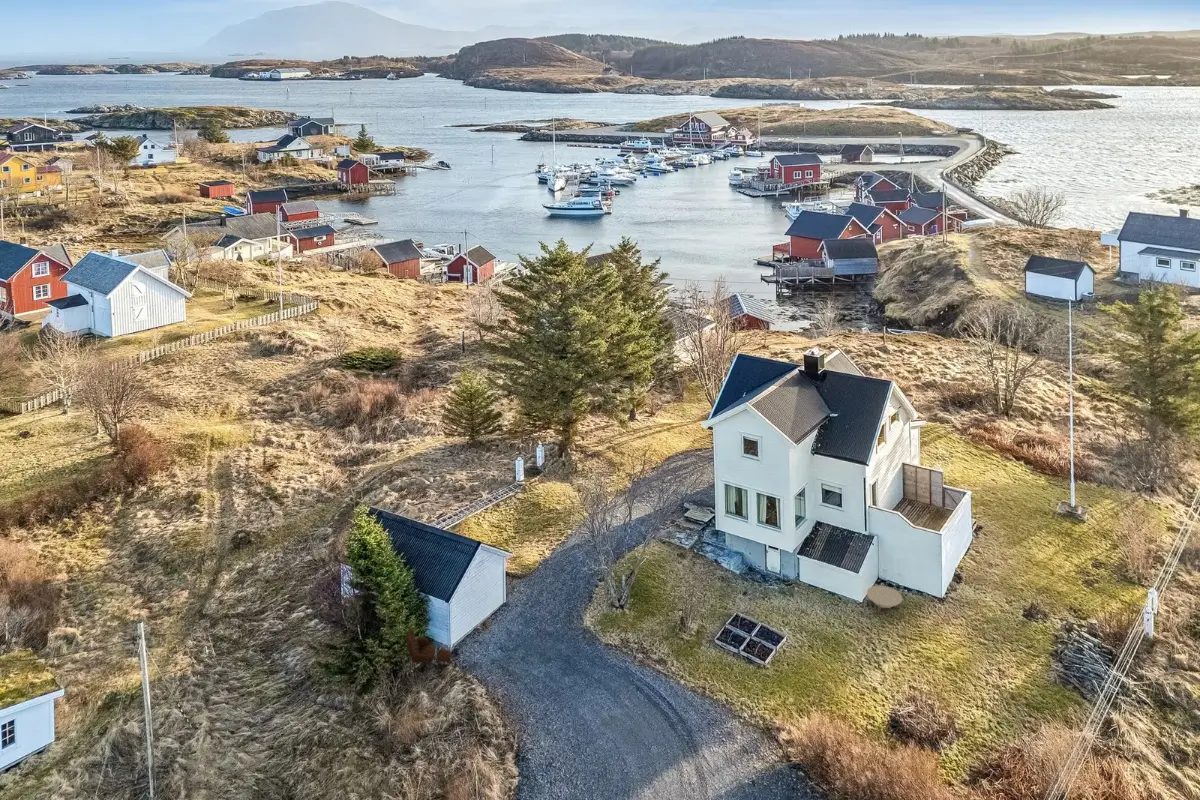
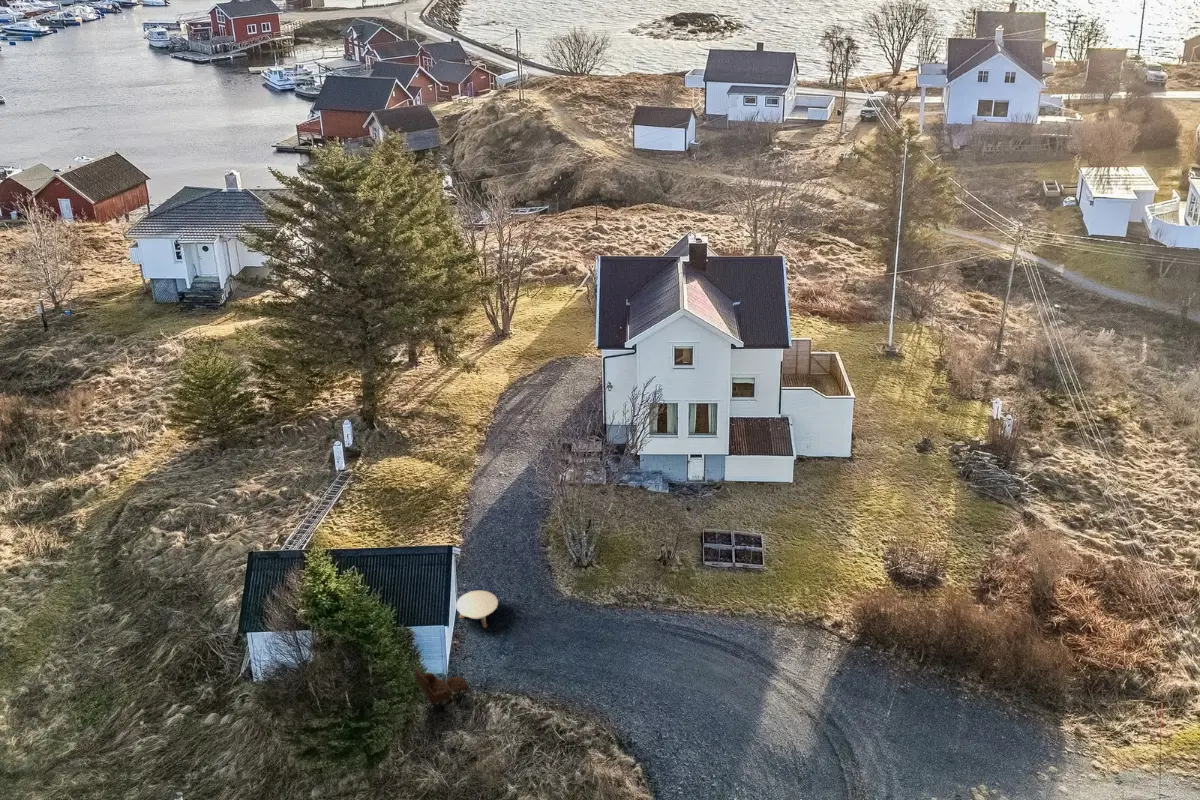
round table: present [867,585,903,615] -> present [456,591,498,628]

